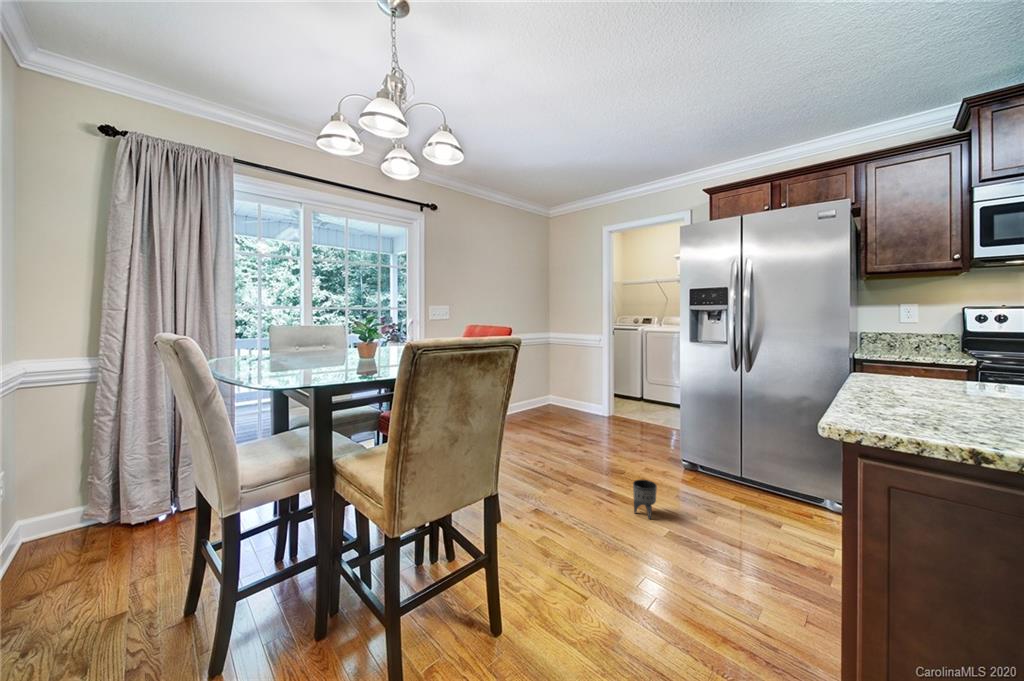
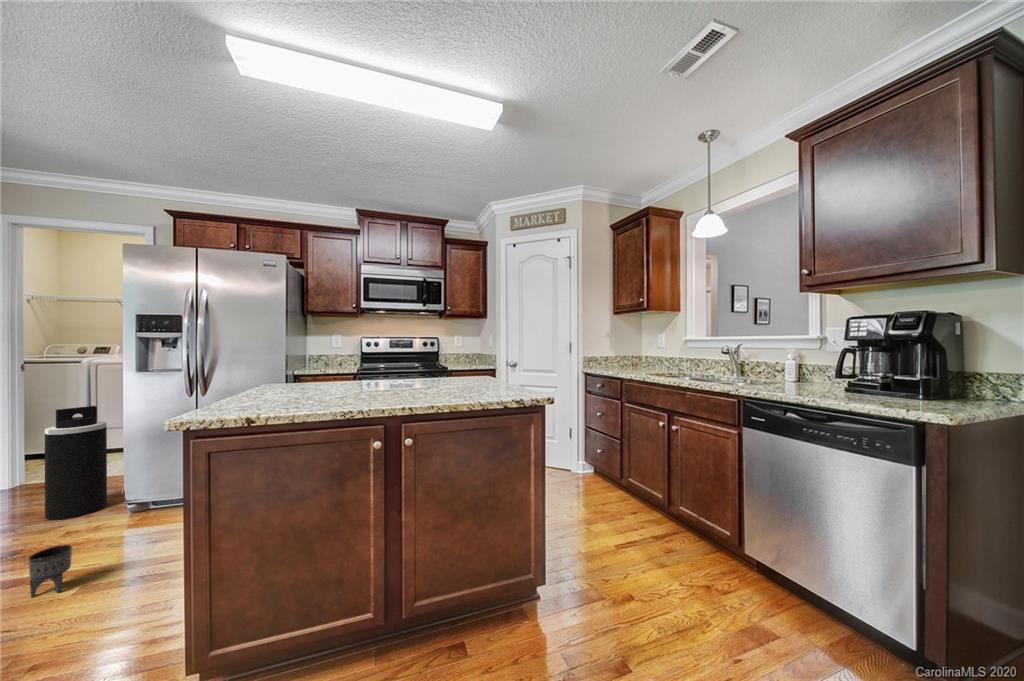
trash can: none [629,367,664,453] -> present [45,406,107,520]

